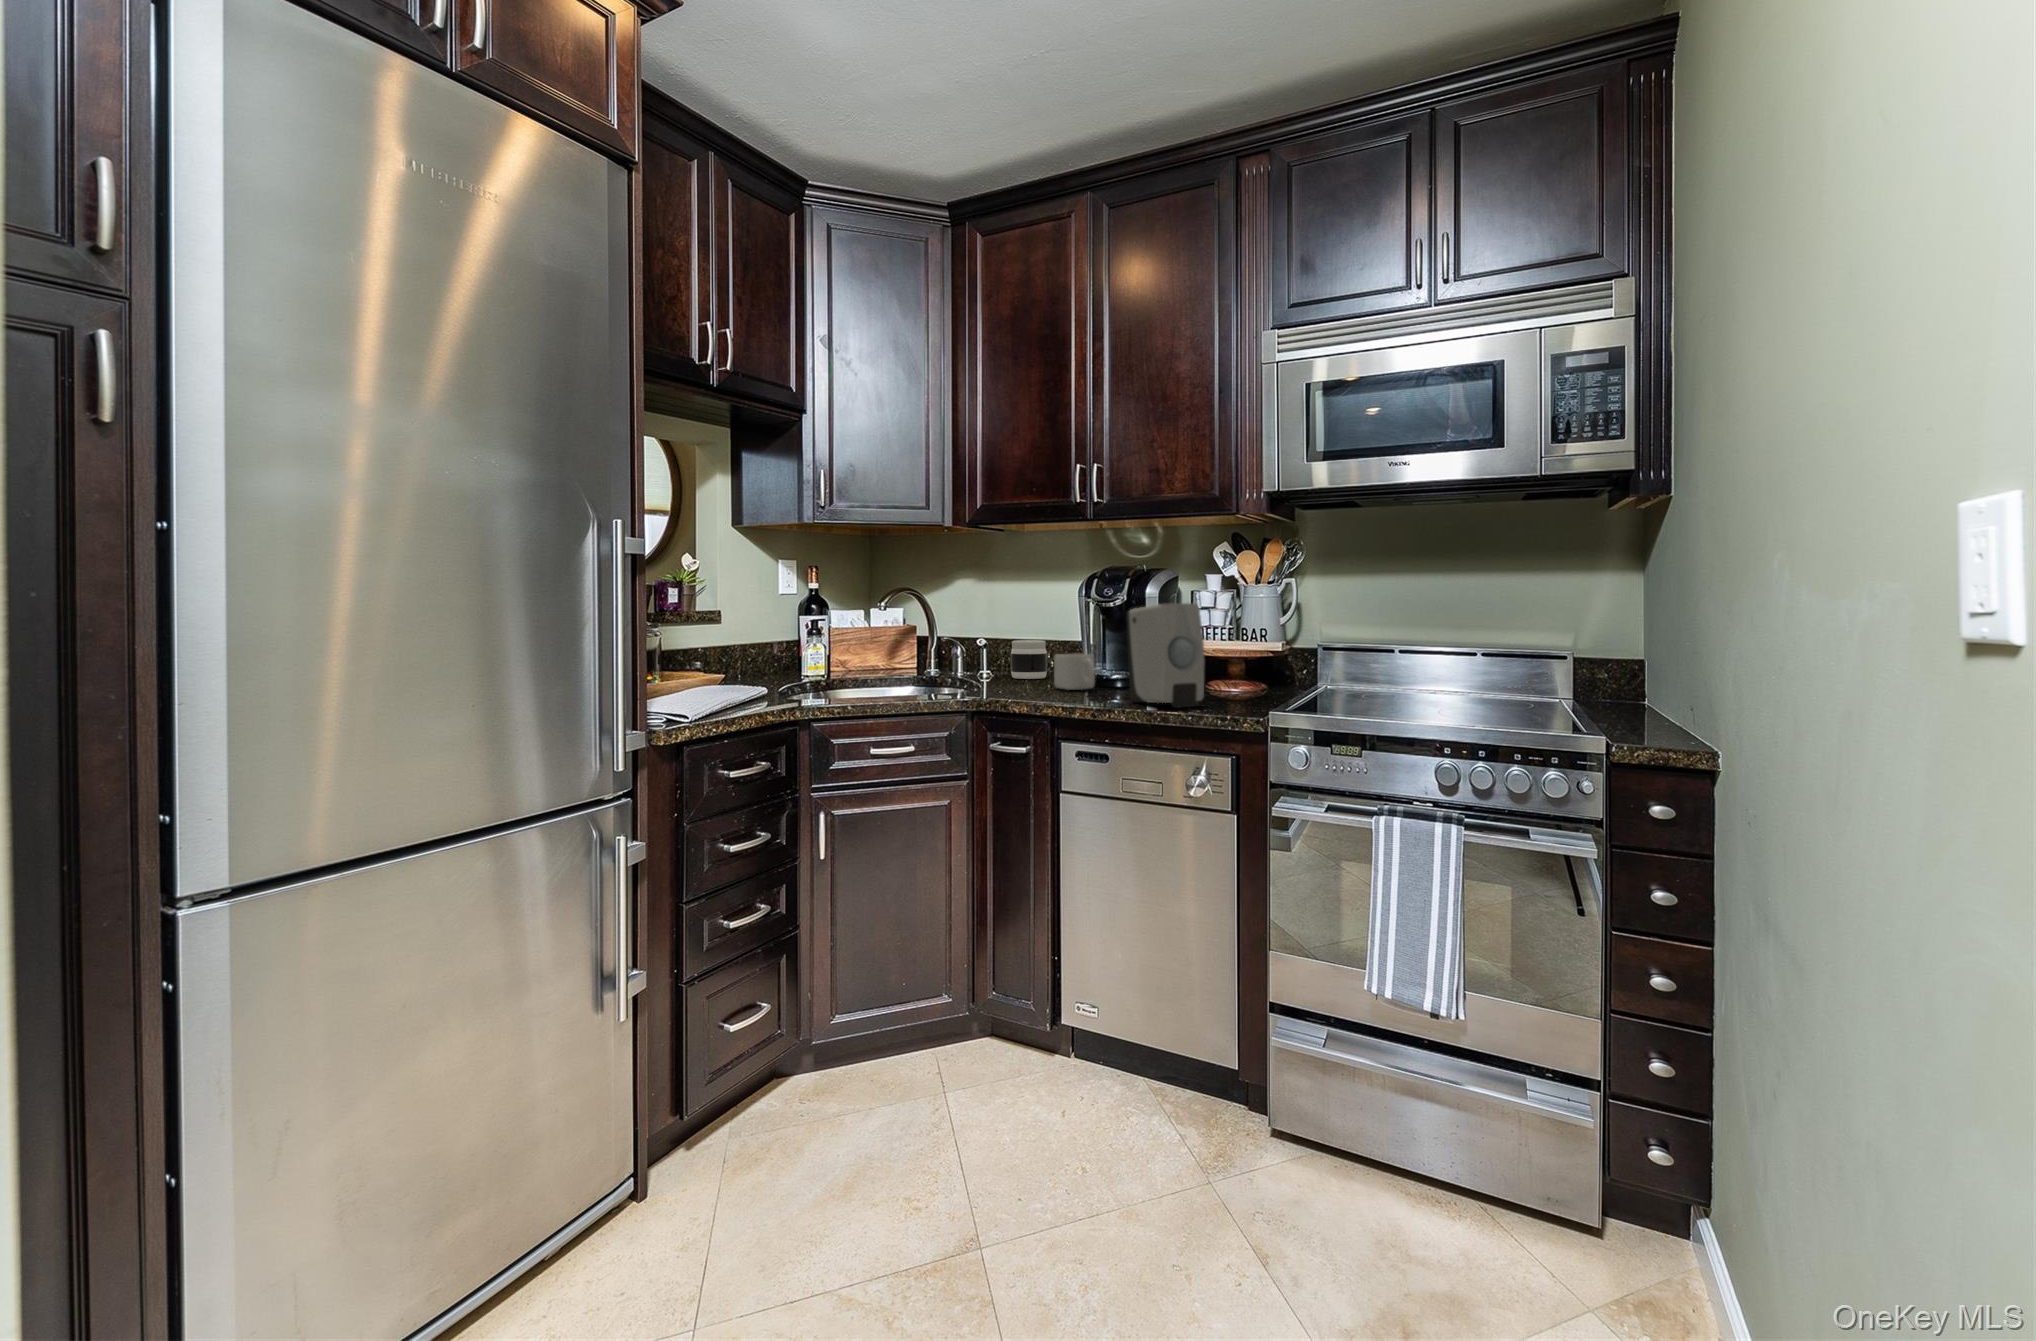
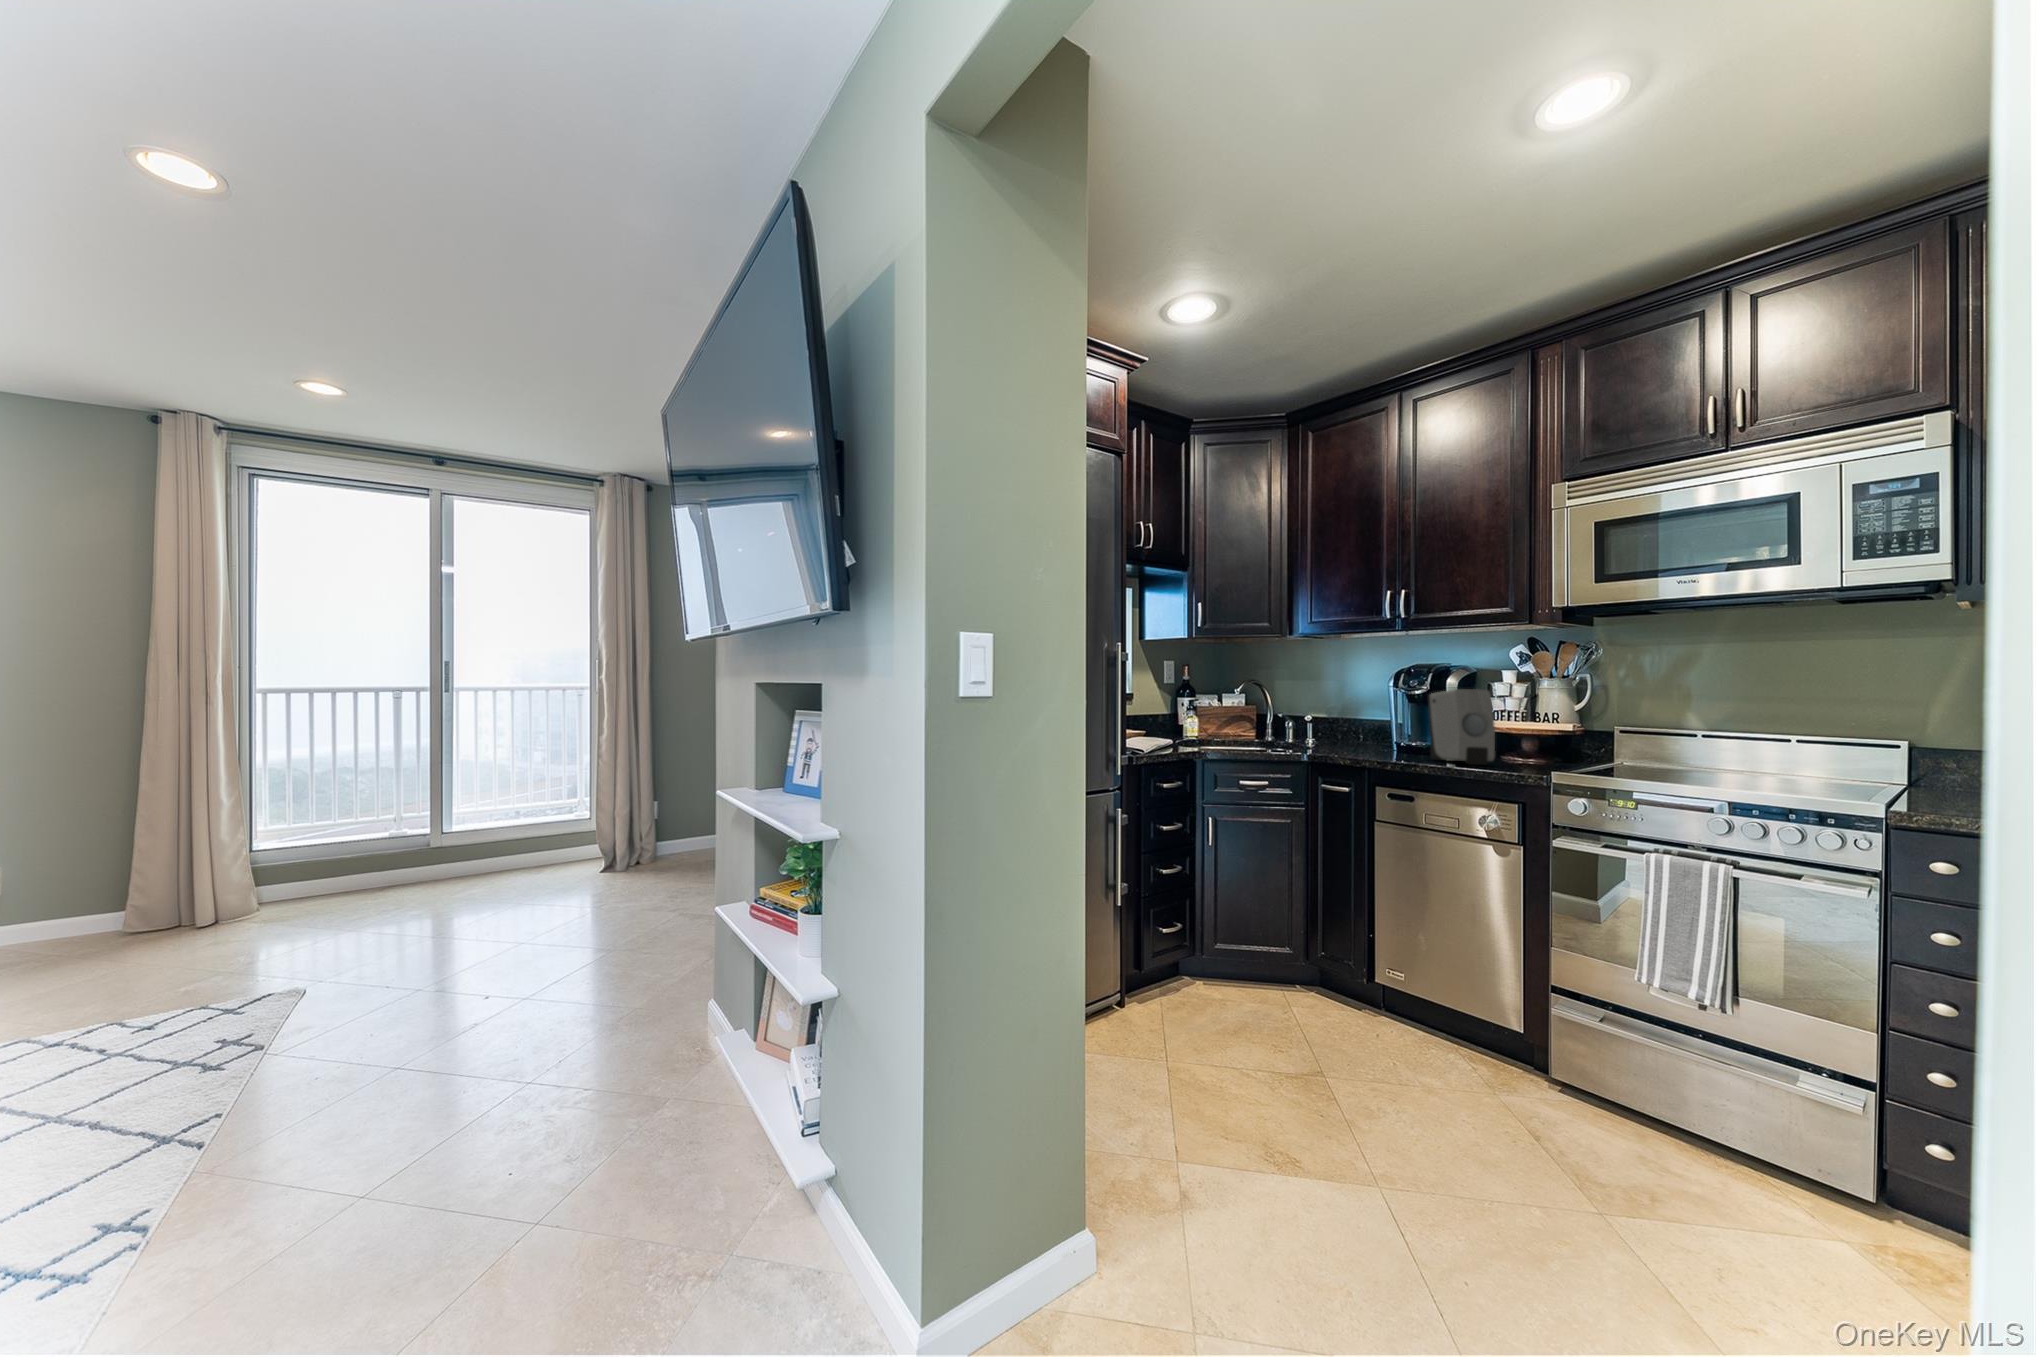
jar: present [1011,640,1047,679] -> none [1335,717,1364,744]
mug: present [1054,654,1095,690] -> none [1369,726,1402,751]

